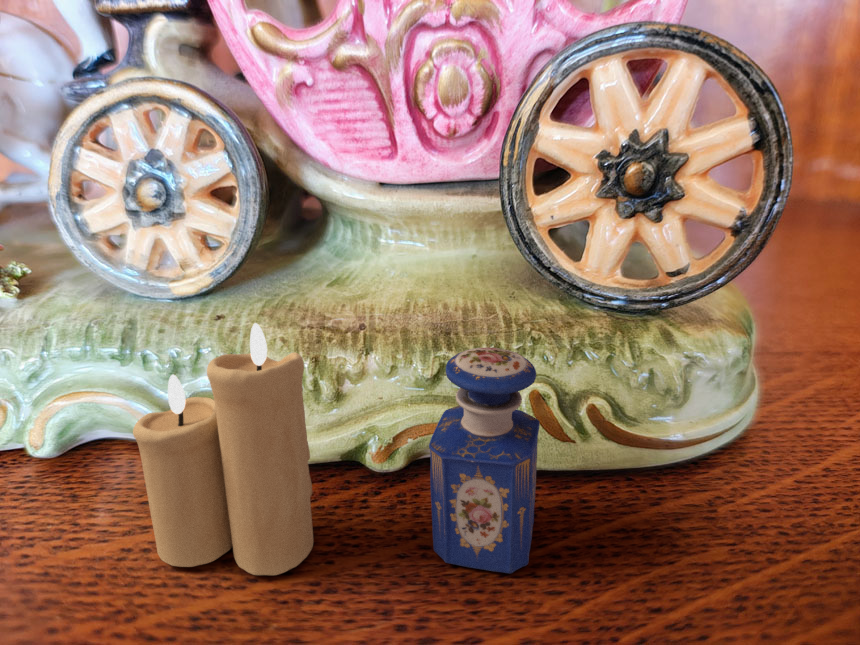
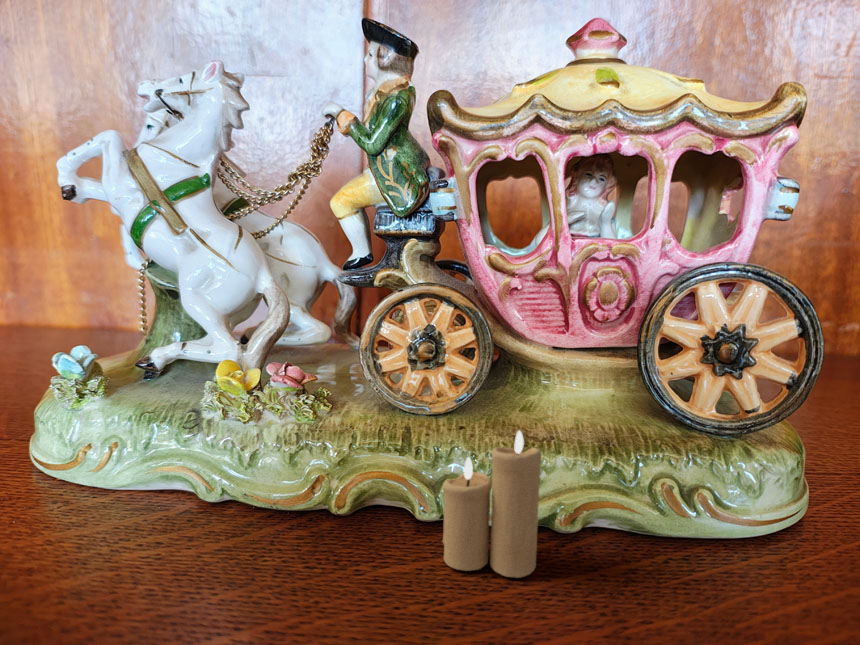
perfume bottle: present [429,347,540,573] -> none [609,451,673,585]

